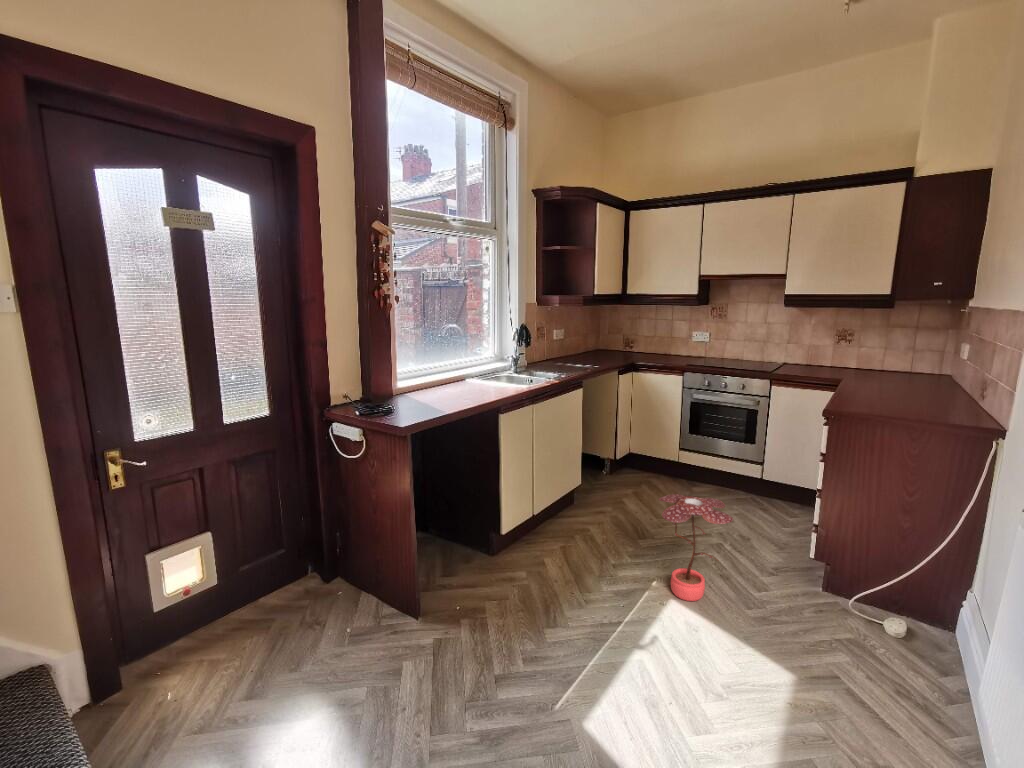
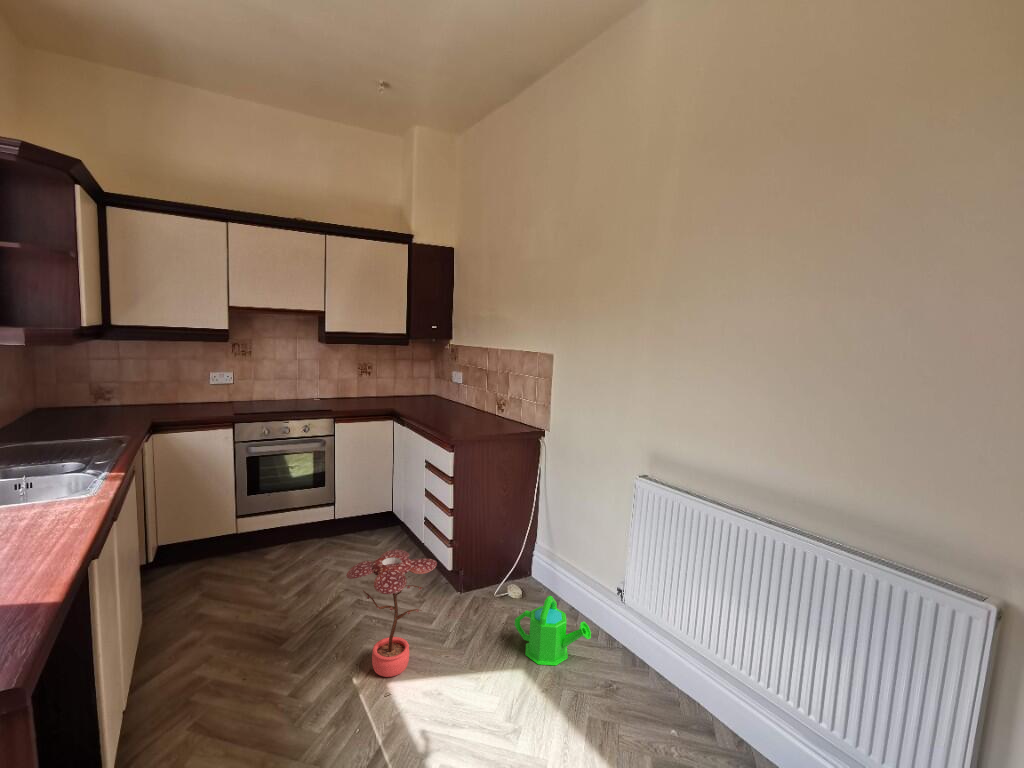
watering can: none [814,625,896,712] -> present [515,596,591,666]

